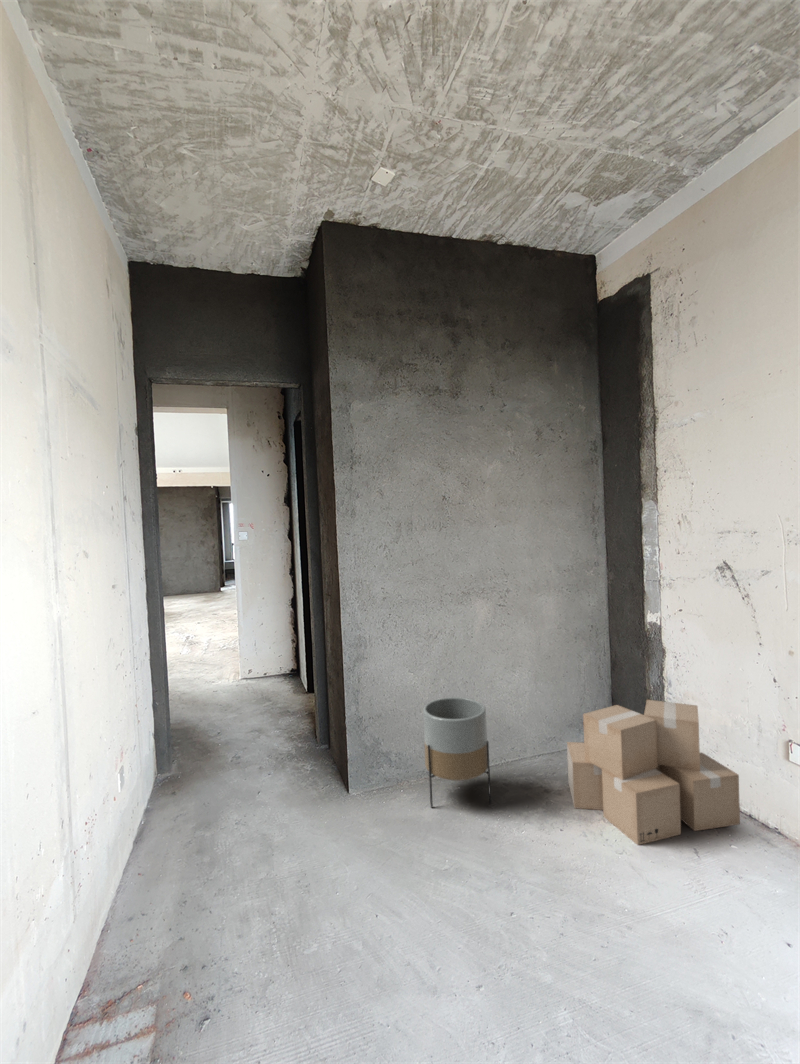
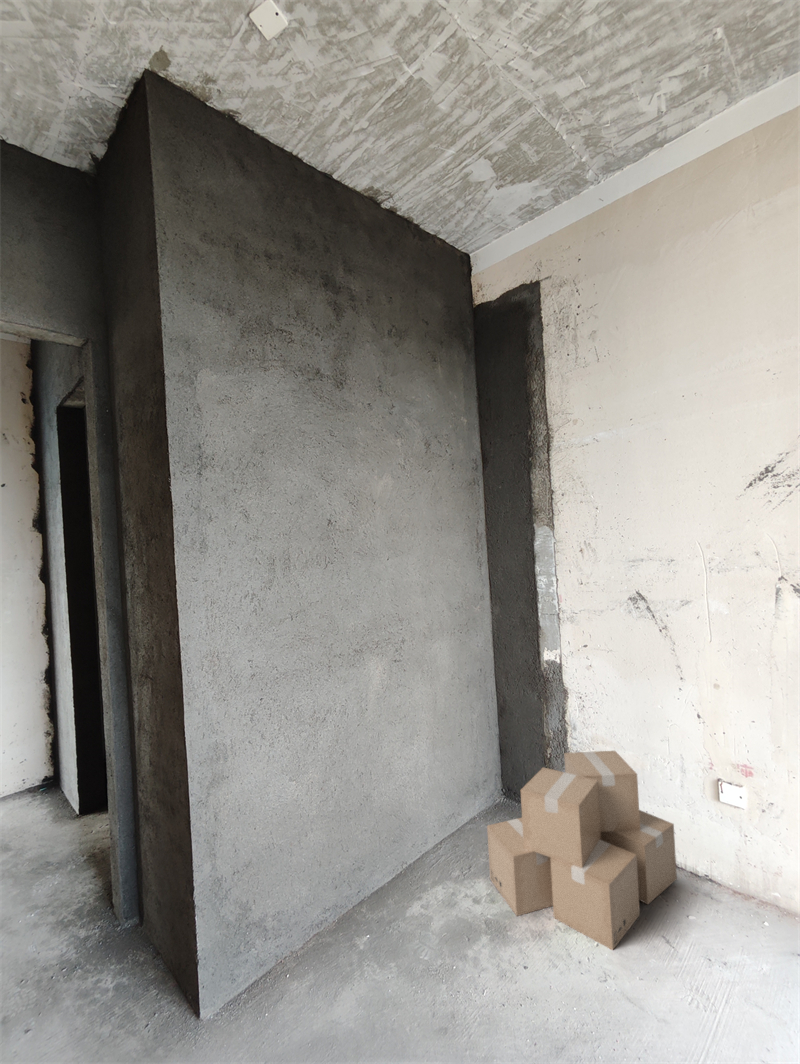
planter: present [423,697,491,808] -> none [317,798,418,988]

